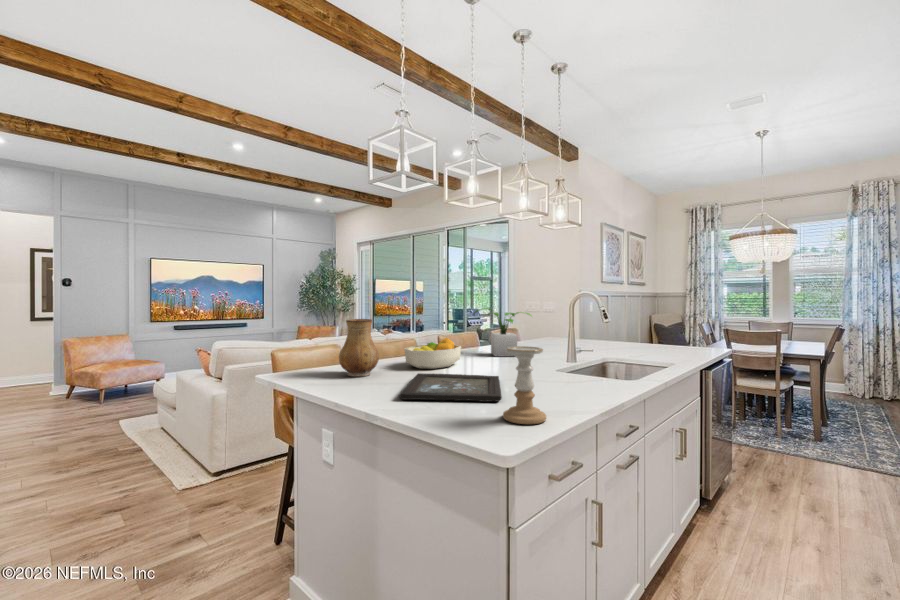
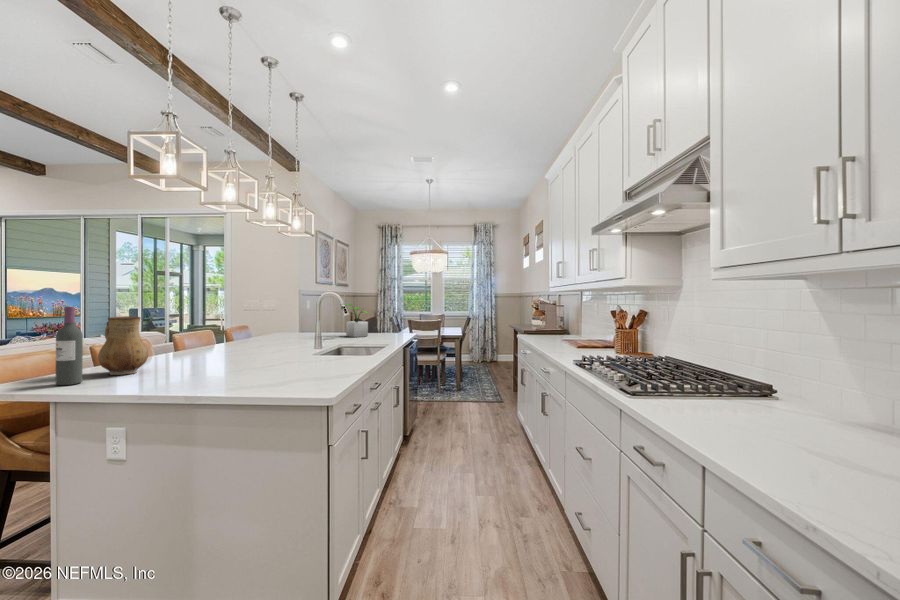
potted plant: present [474,308,531,356] -> present [341,304,368,337]
wine bottle: none [299,309,318,383] -> present [56,306,83,385]
fruit bowl: present [404,338,461,369] -> none [166,333,224,363]
candle holder: present [503,346,546,424] -> none [309,330,339,382]
tray: present [400,373,502,402] -> none [198,360,297,382]

